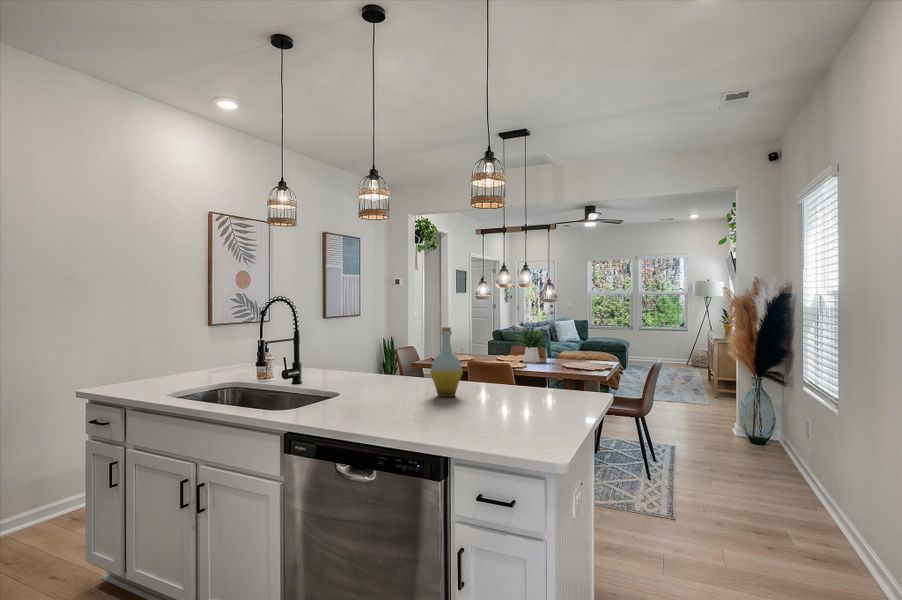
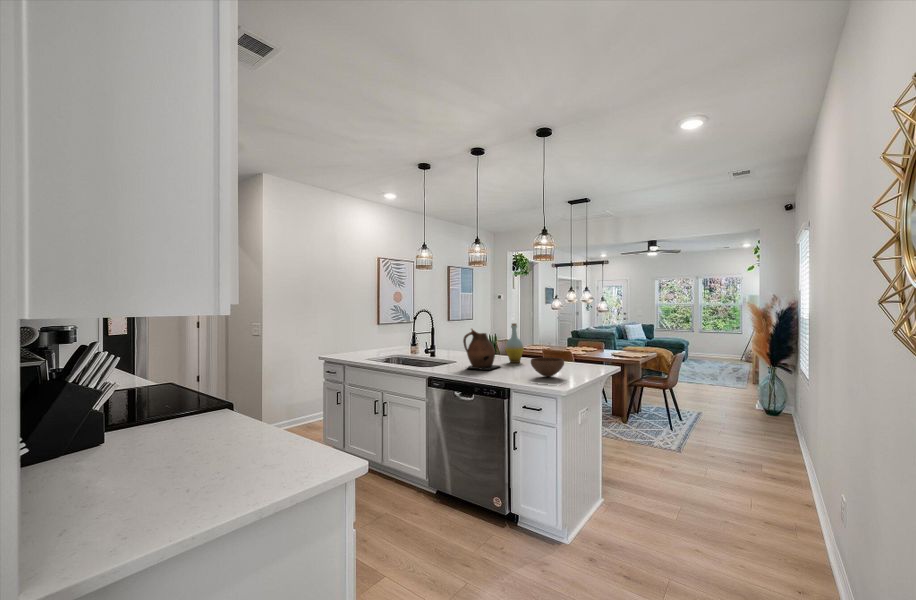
flower arrangement: present [517,322,549,363] -> none [574,322,605,352]
ceramic pitcher: none [357,338,427,420] -> present [463,329,499,370]
bowl: none [494,396,558,436] -> present [531,357,564,377]

